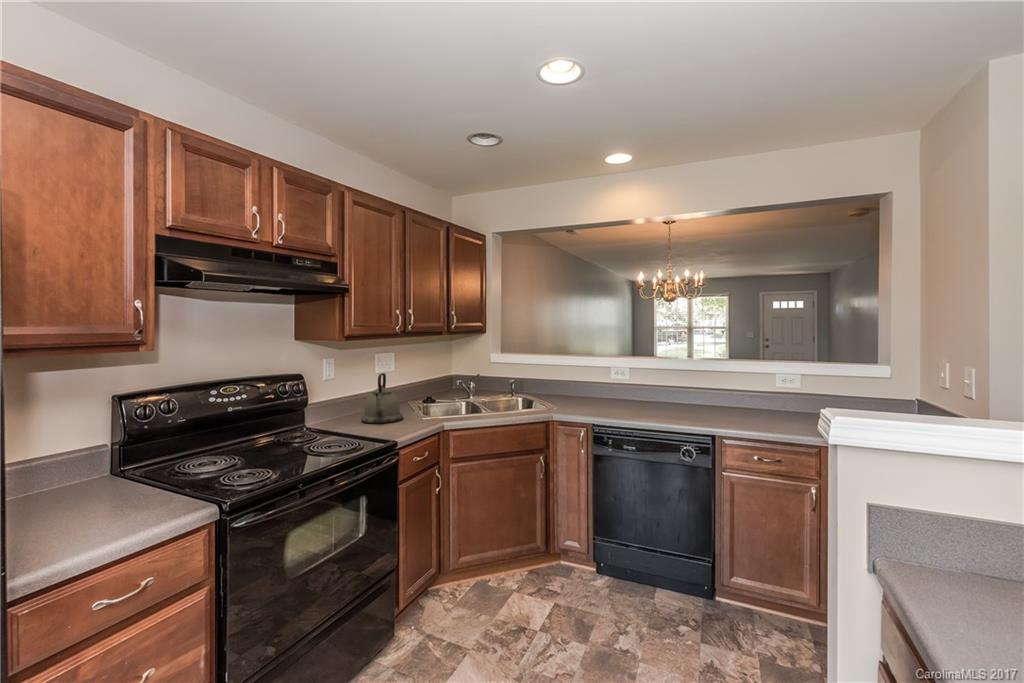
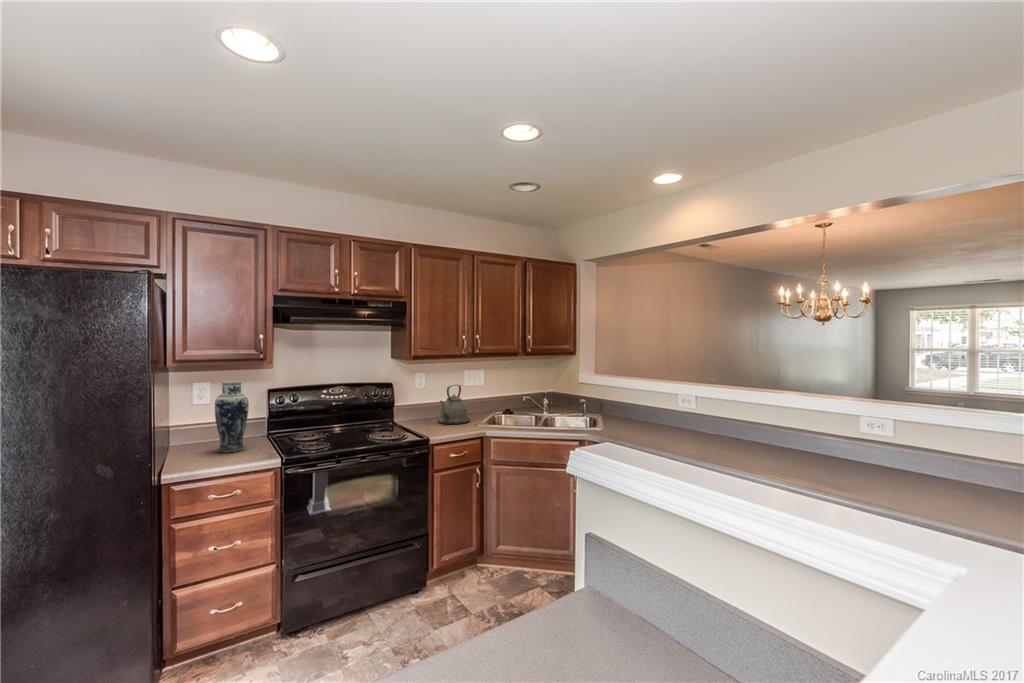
vase: none [41,380,113,513] -> present [215,381,249,452]

